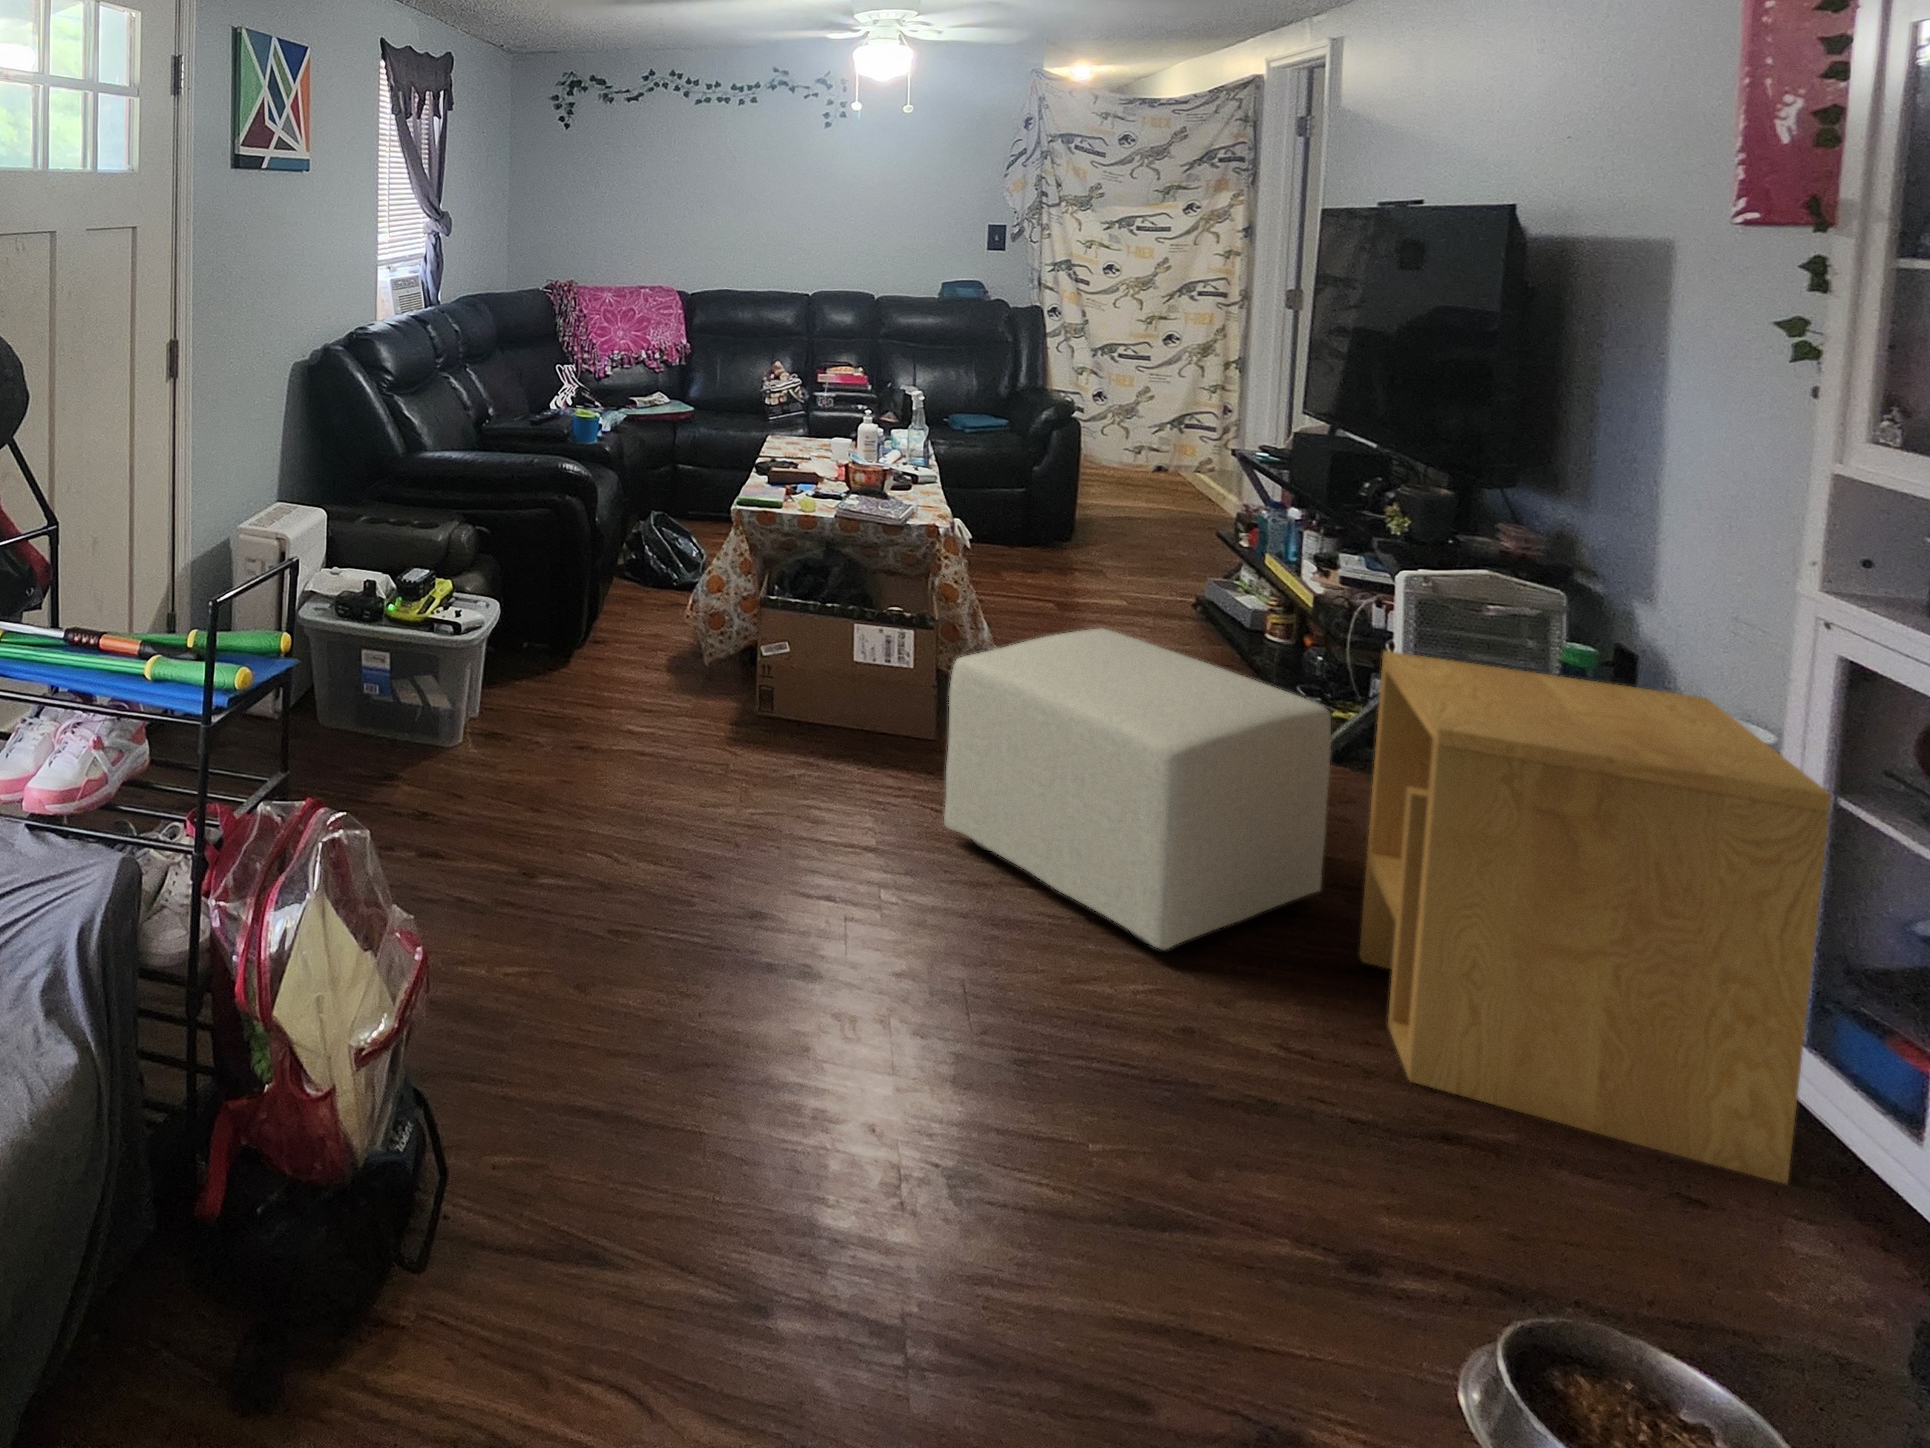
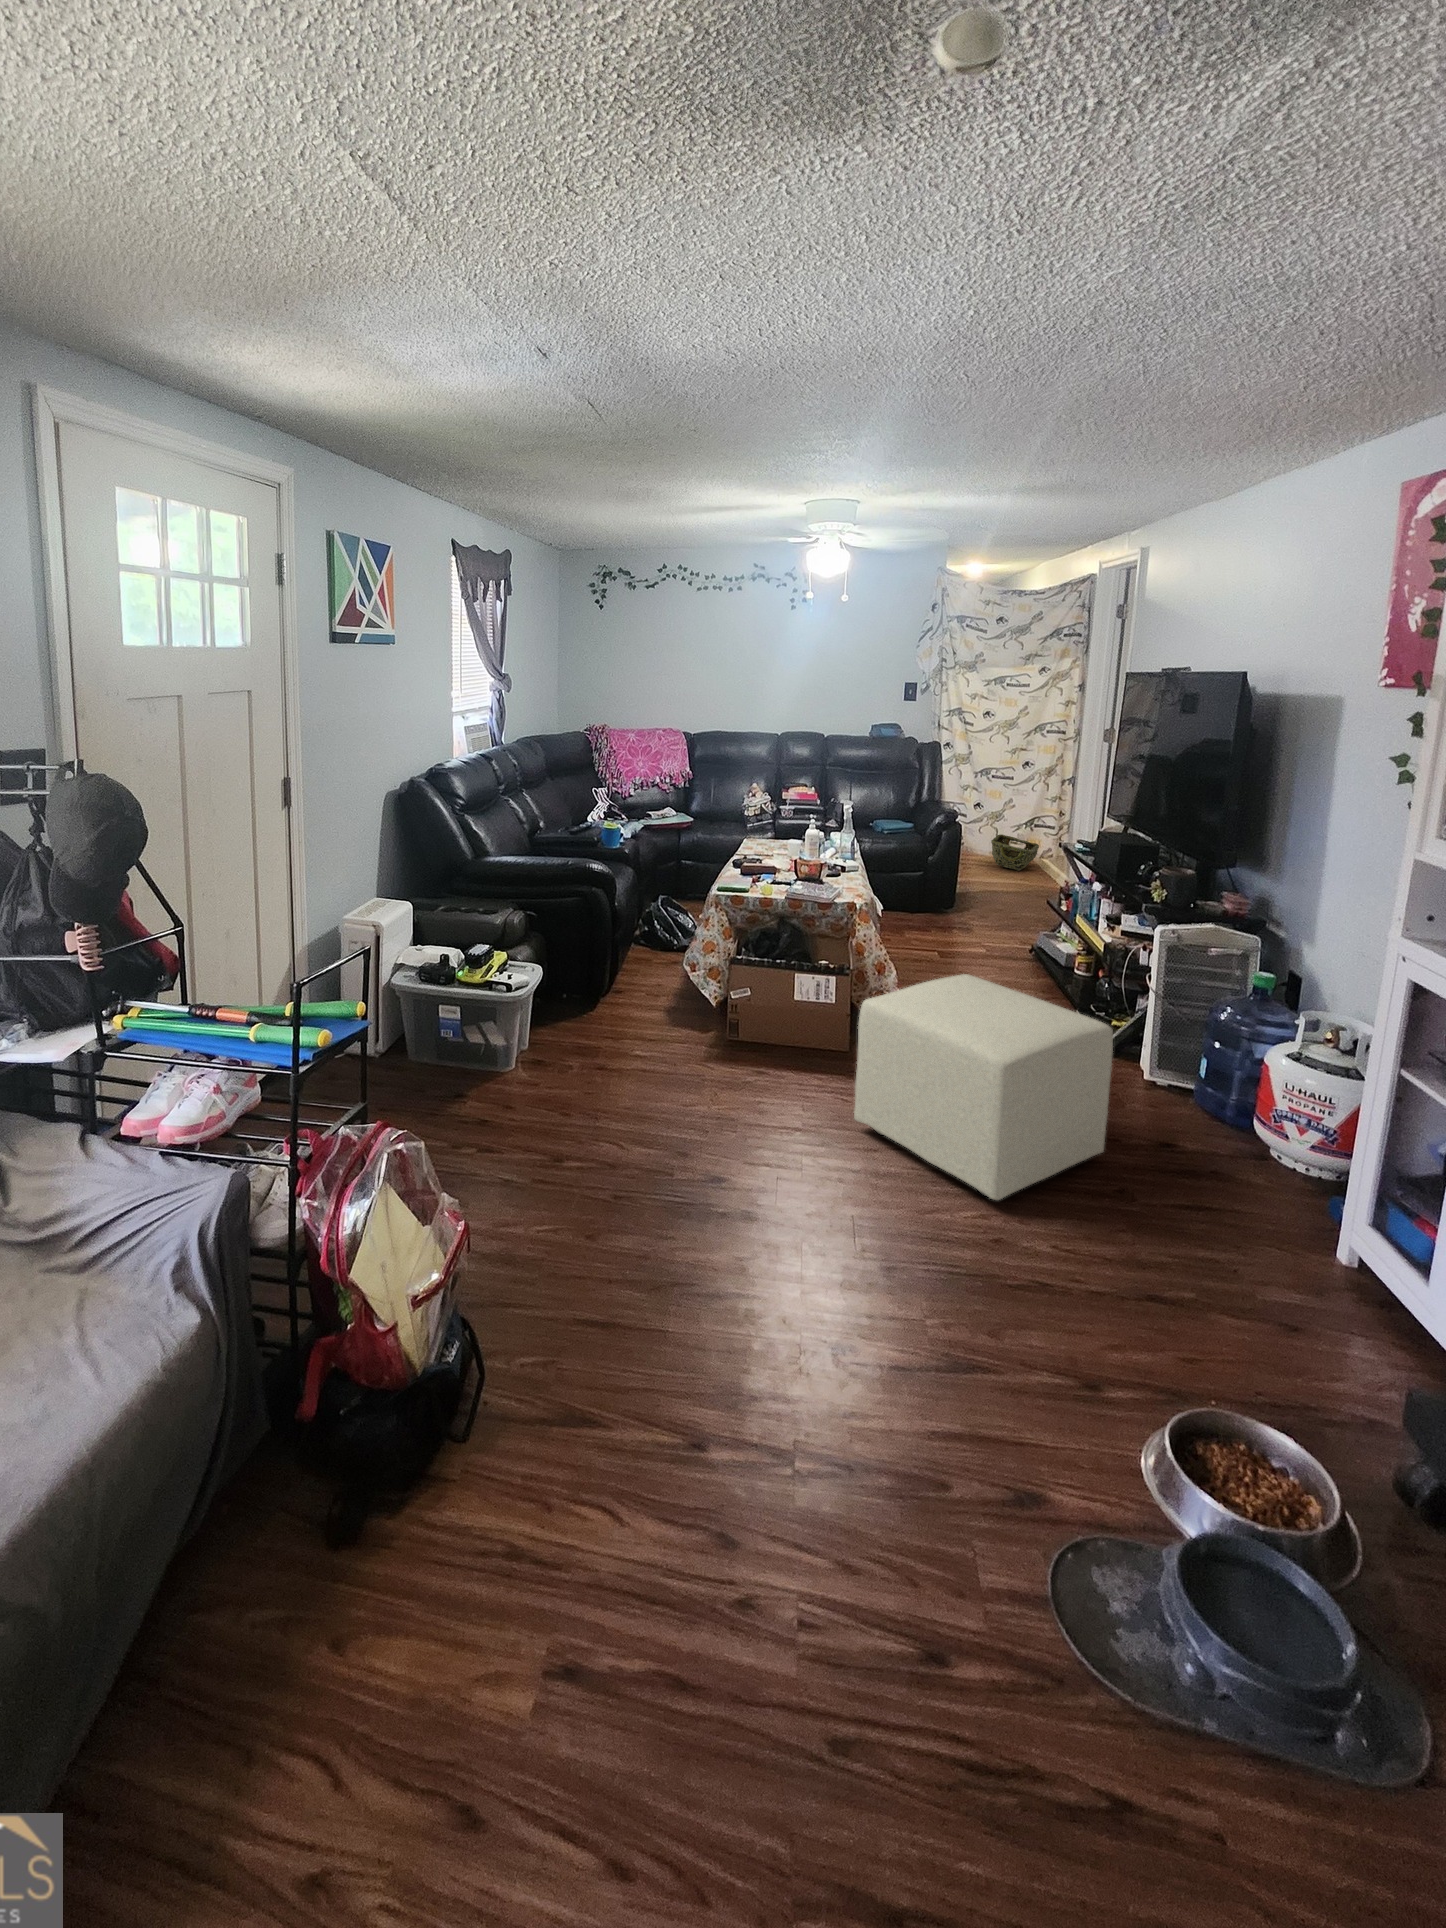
woven basket: none [1120,443,1191,495] -> present [991,835,1039,871]
side table: present [1359,651,1831,1184] -> none [1126,987,1419,1336]

